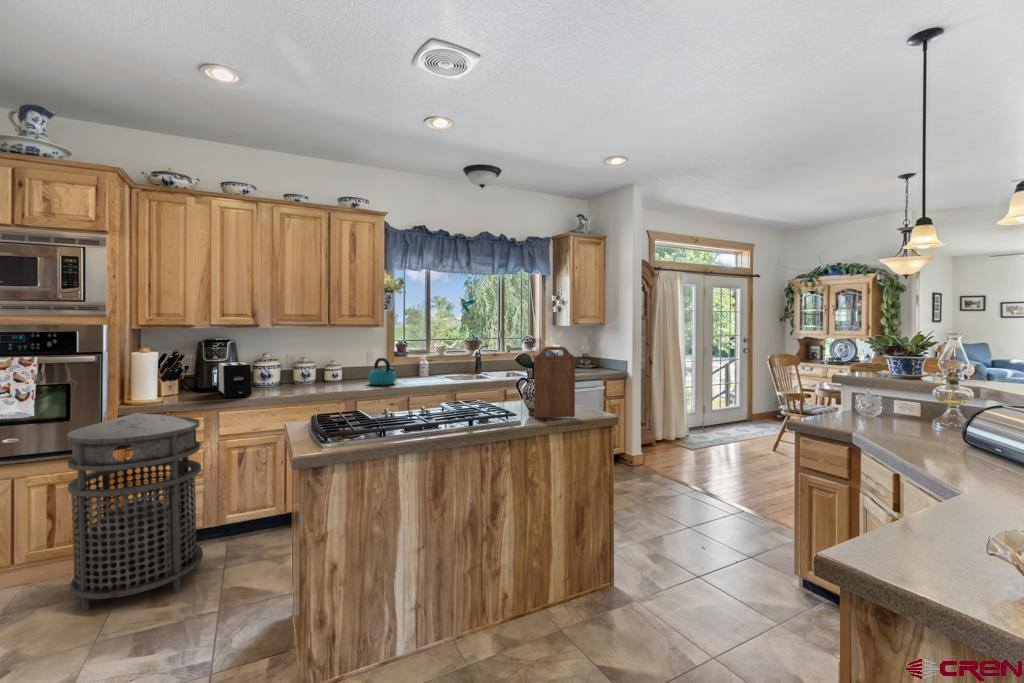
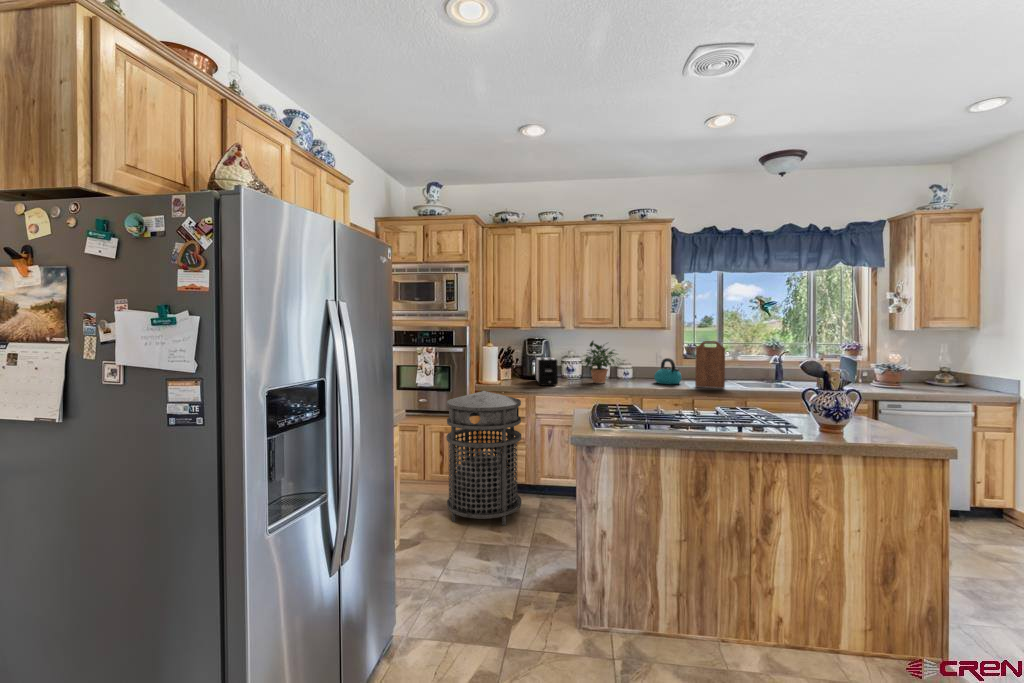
potted plant: none [279,340,332,390] -> present [584,341,617,383]
cutting board: present [534,347,575,418] -> present [695,341,725,388]

